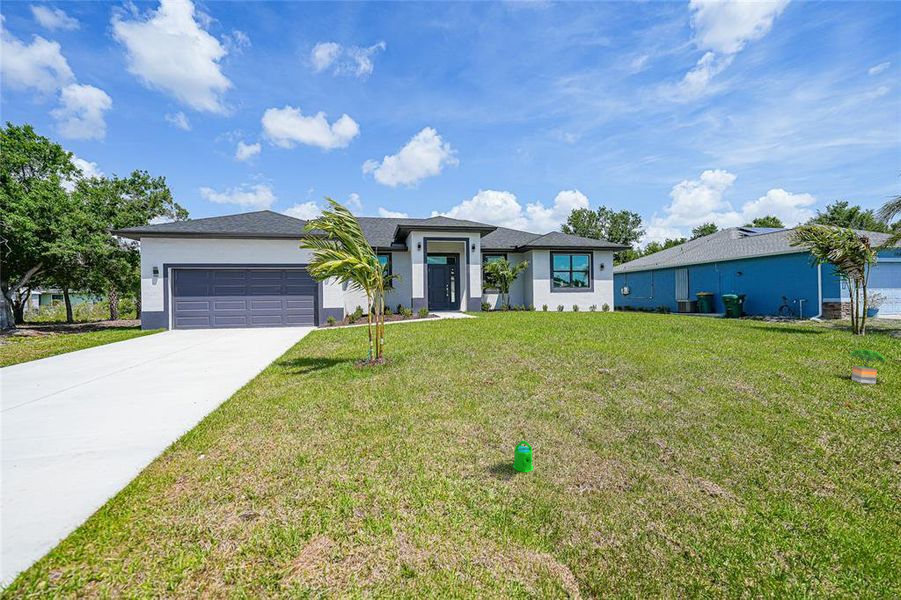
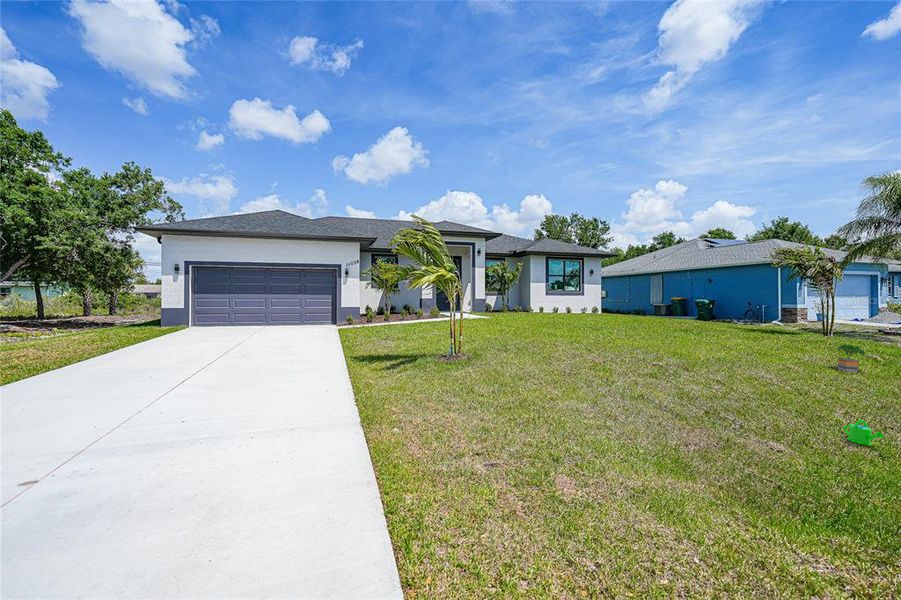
watering can: present [513,441,534,472] -> present [843,420,883,445]

